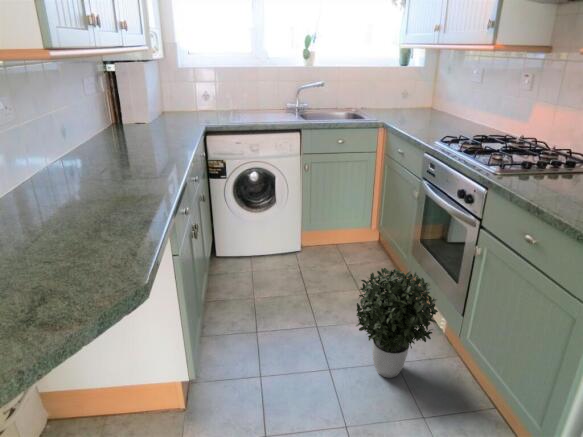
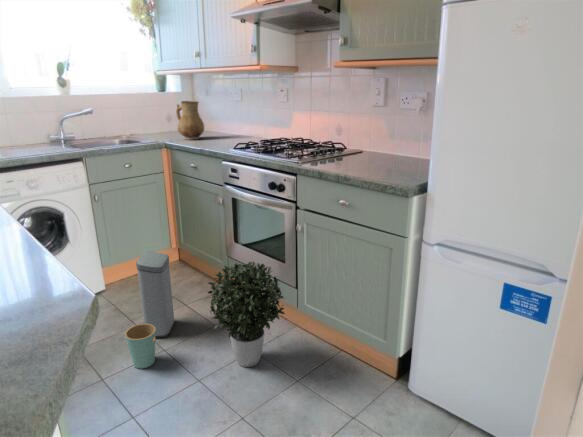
ceramic pitcher: none [400,81,429,123] -> present [176,101,204,140]
trash can: none [284,231,346,337] -> present [125,252,174,368]

